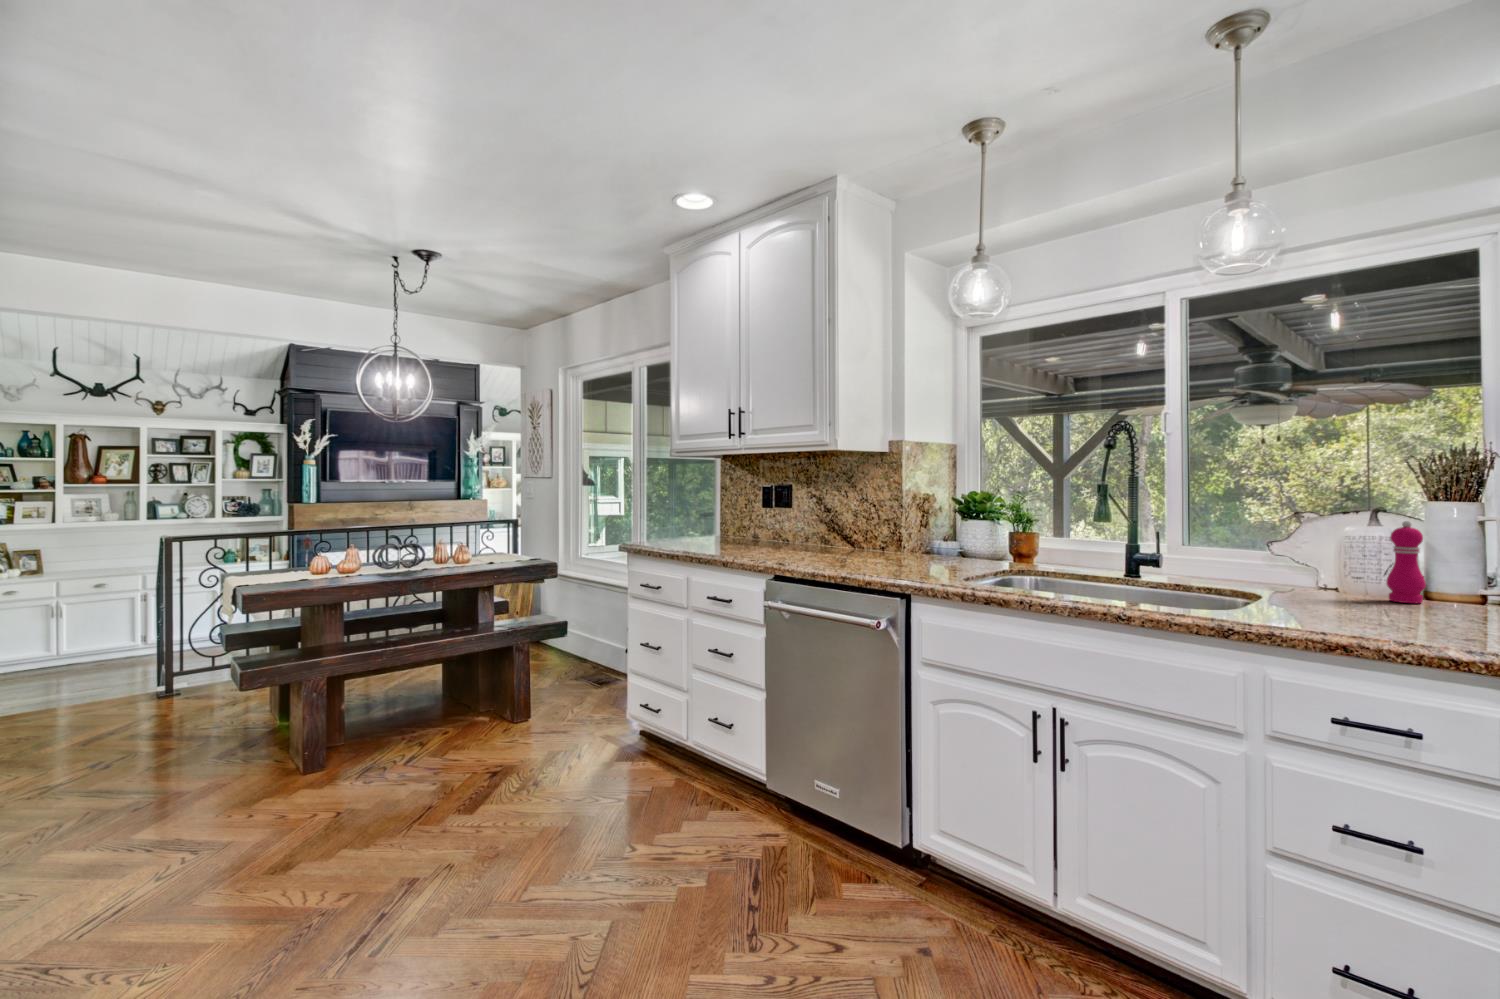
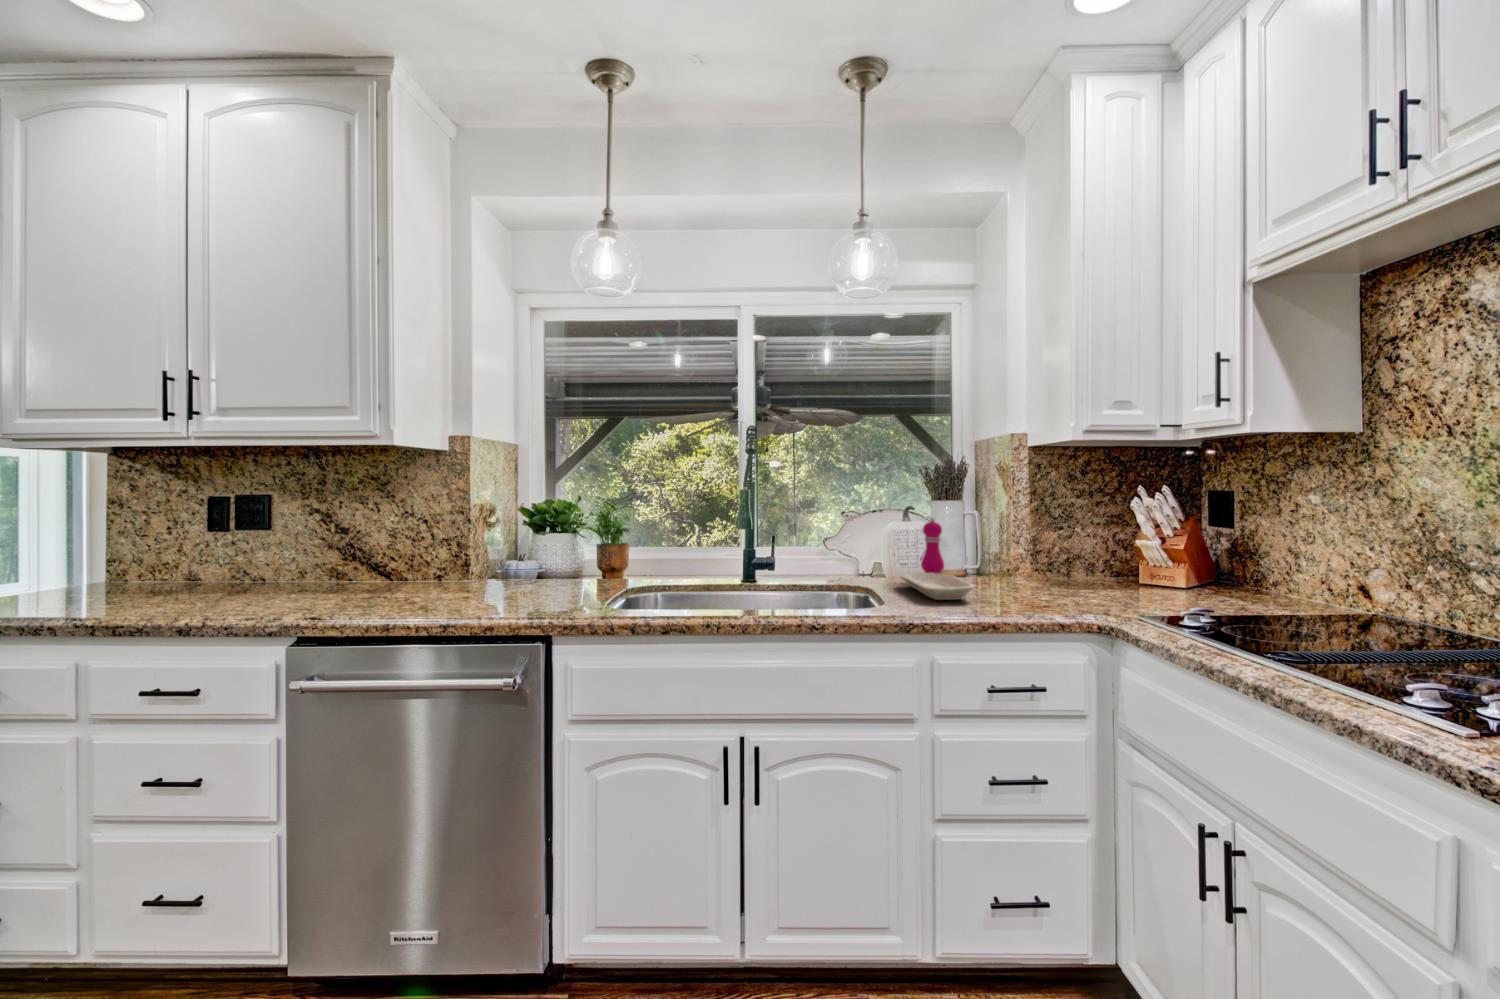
tray: none [1302,588,1397,619] -> present [900,573,974,600]

